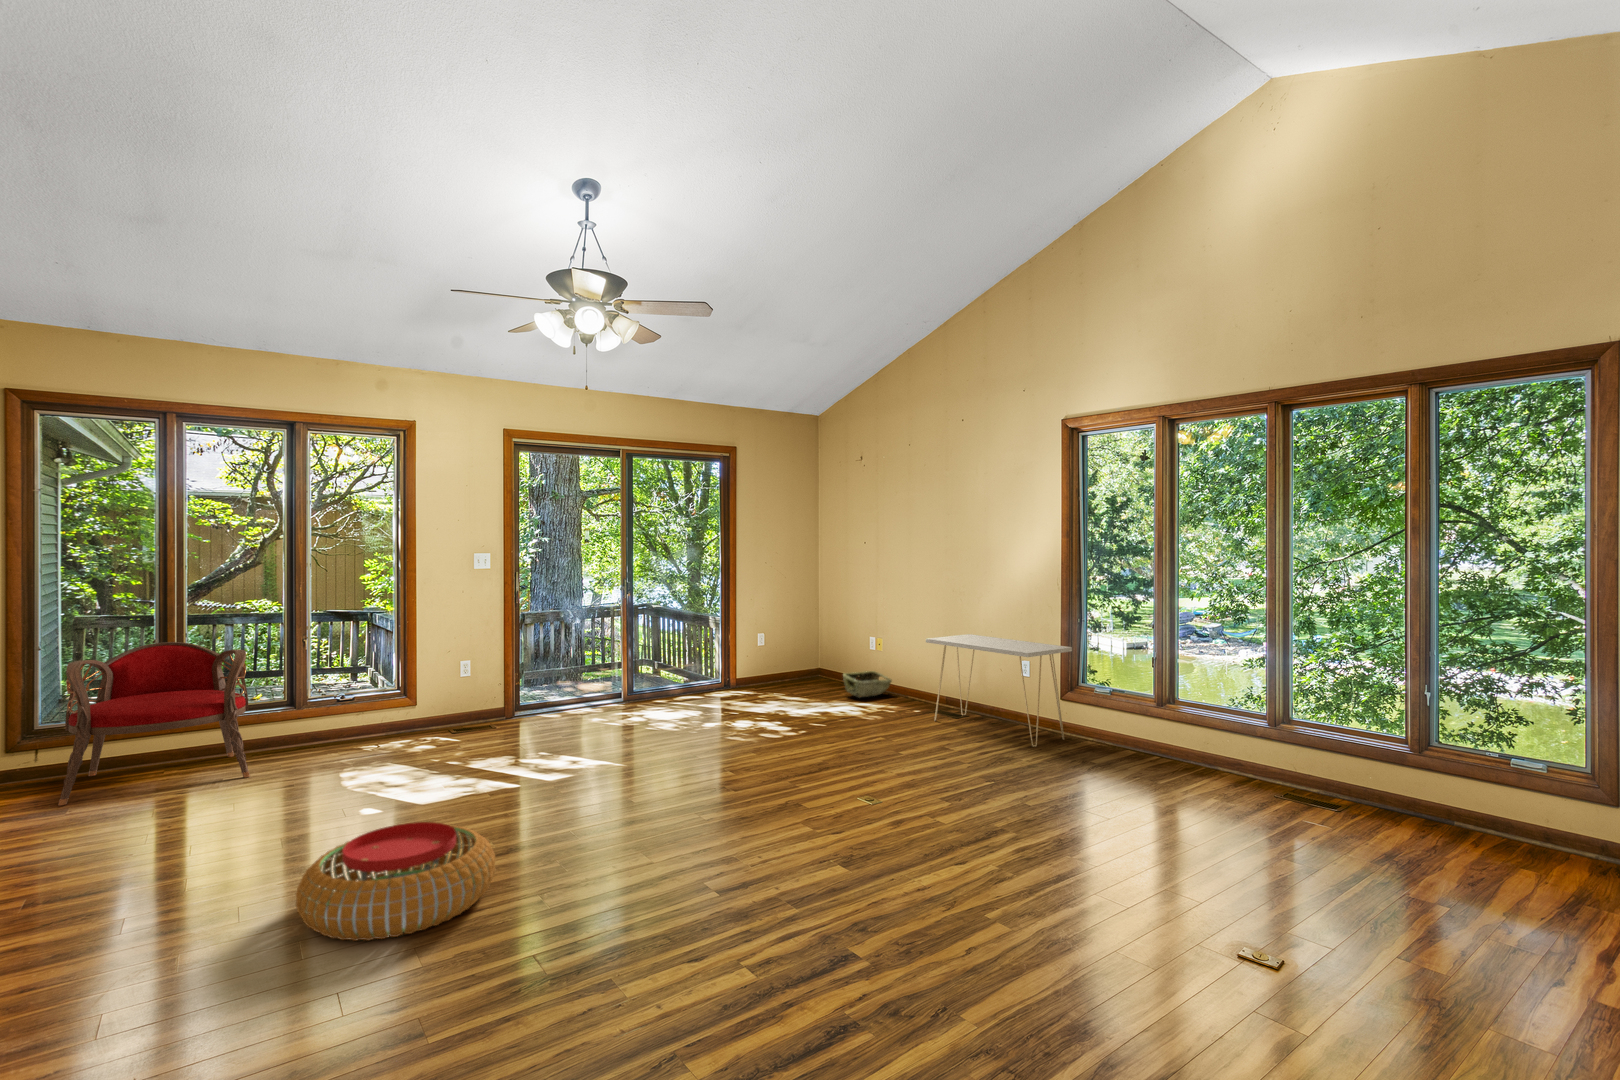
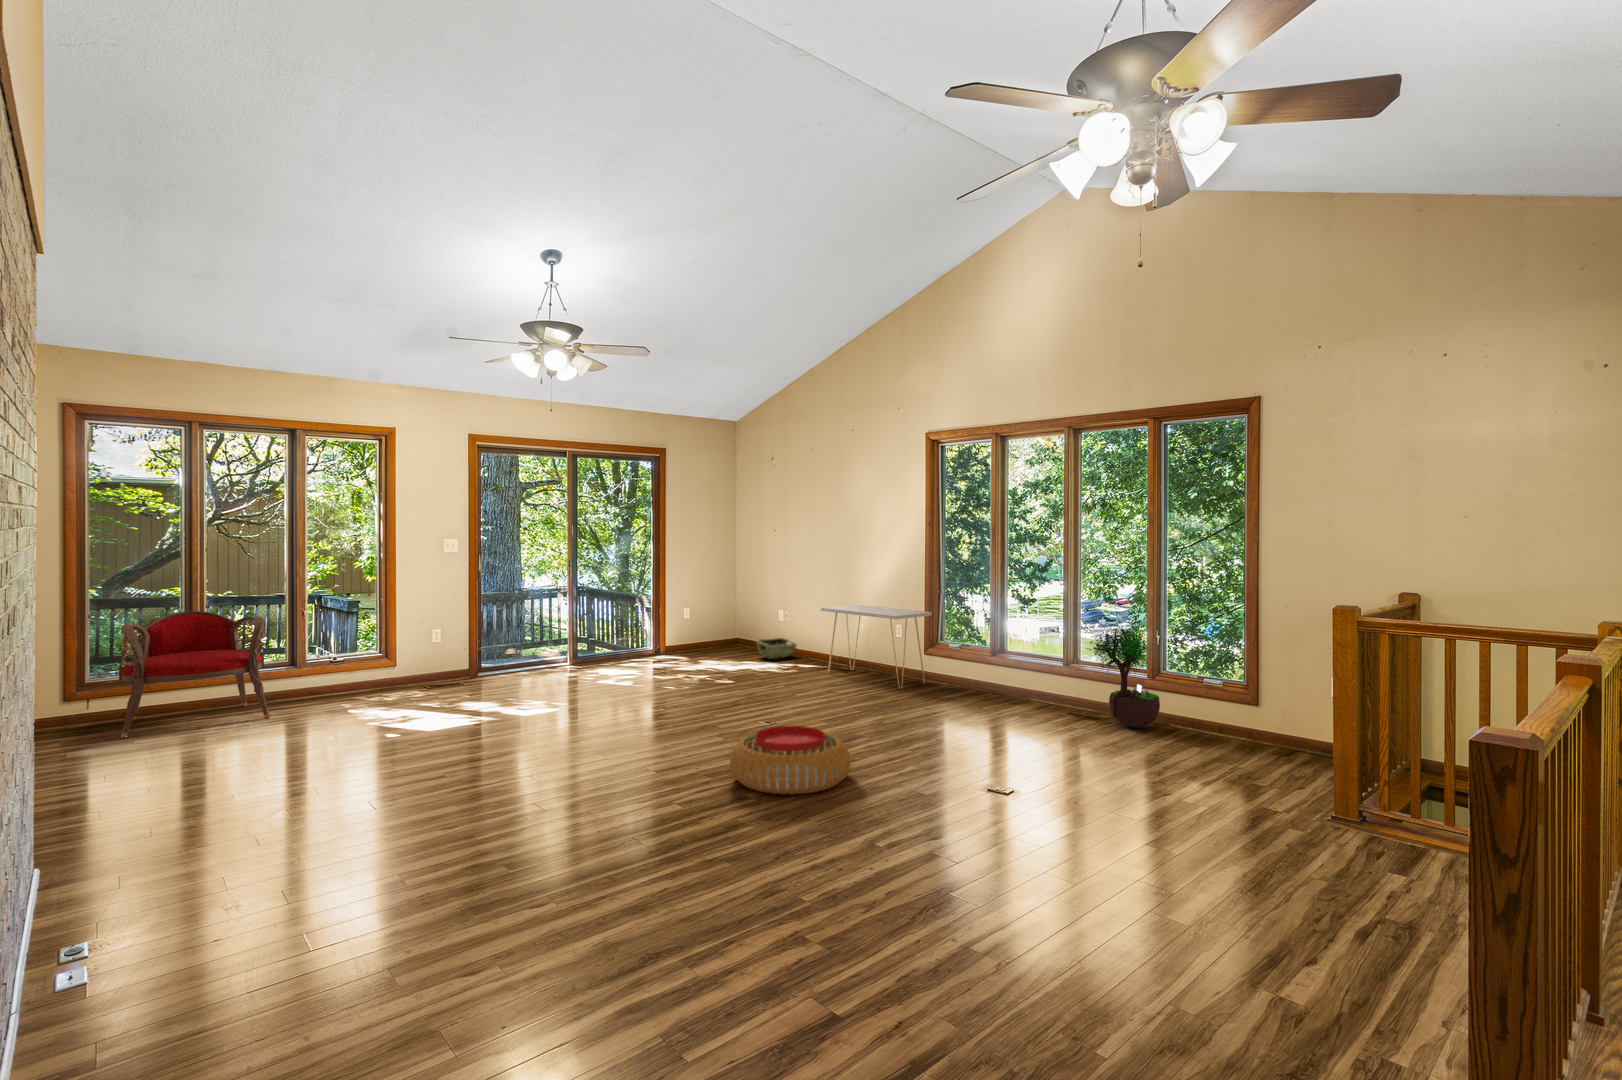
potted tree: none [1325,667,1443,827] -> present [1087,623,1160,728]
pouf: present [296,822,495,941] -> present [730,726,851,795]

